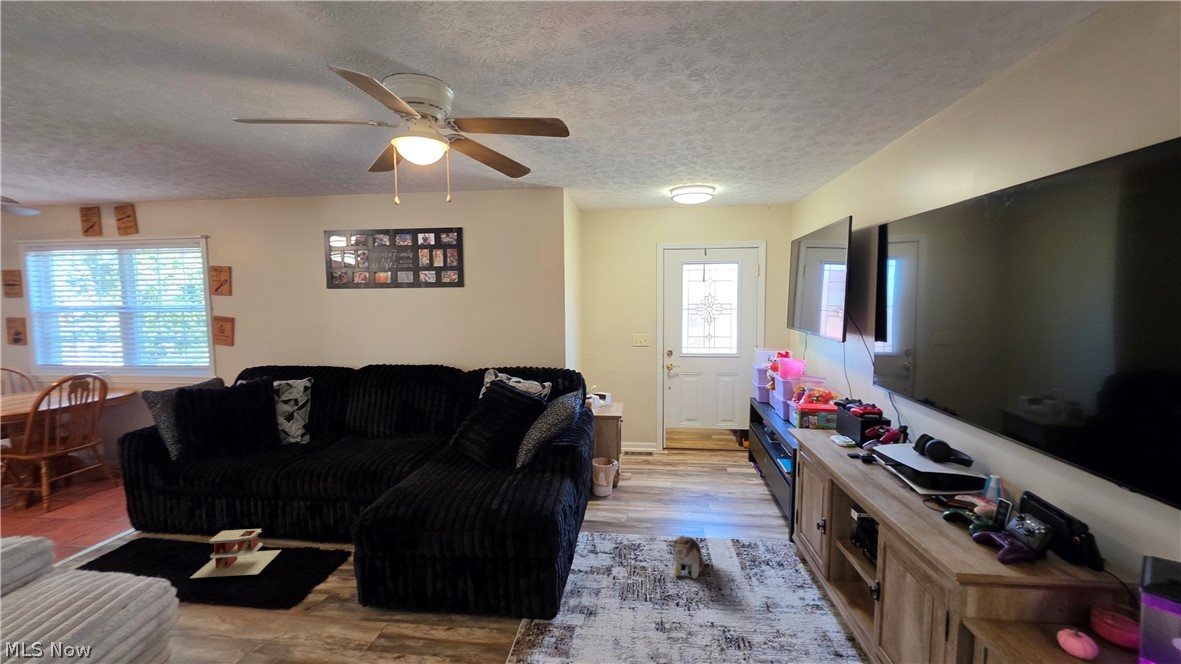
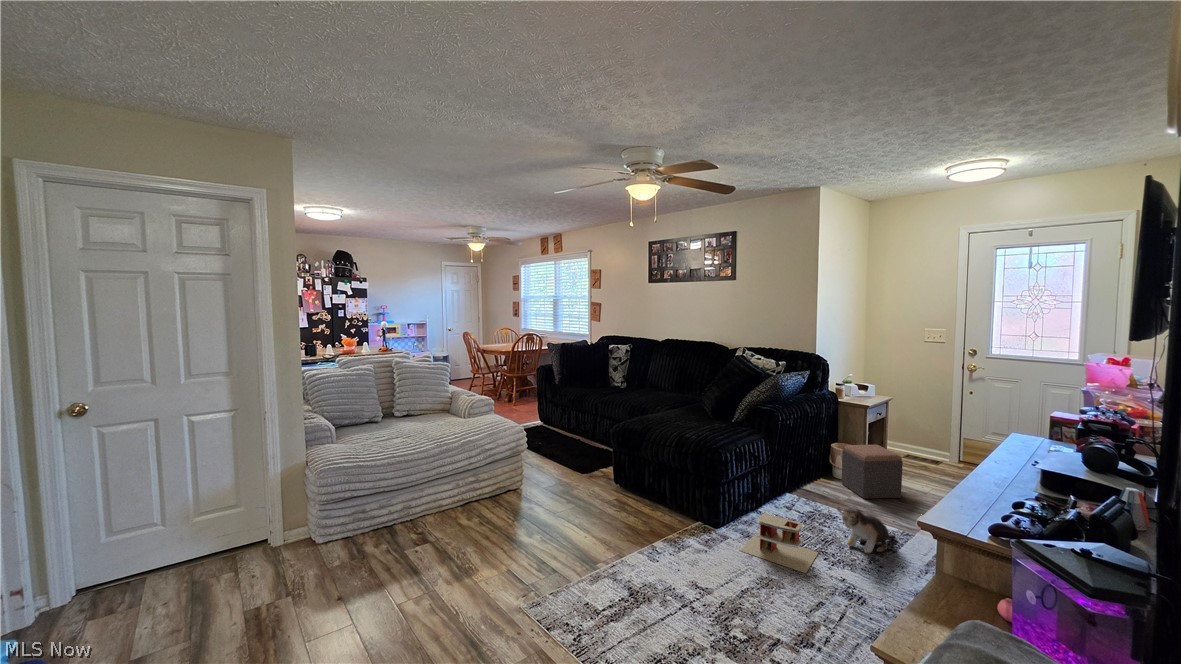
footstool: none [609,455,662,514] -> present [842,445,903,499]
toy house: present [190,529,281,578] -> present [740,513,818,573]

